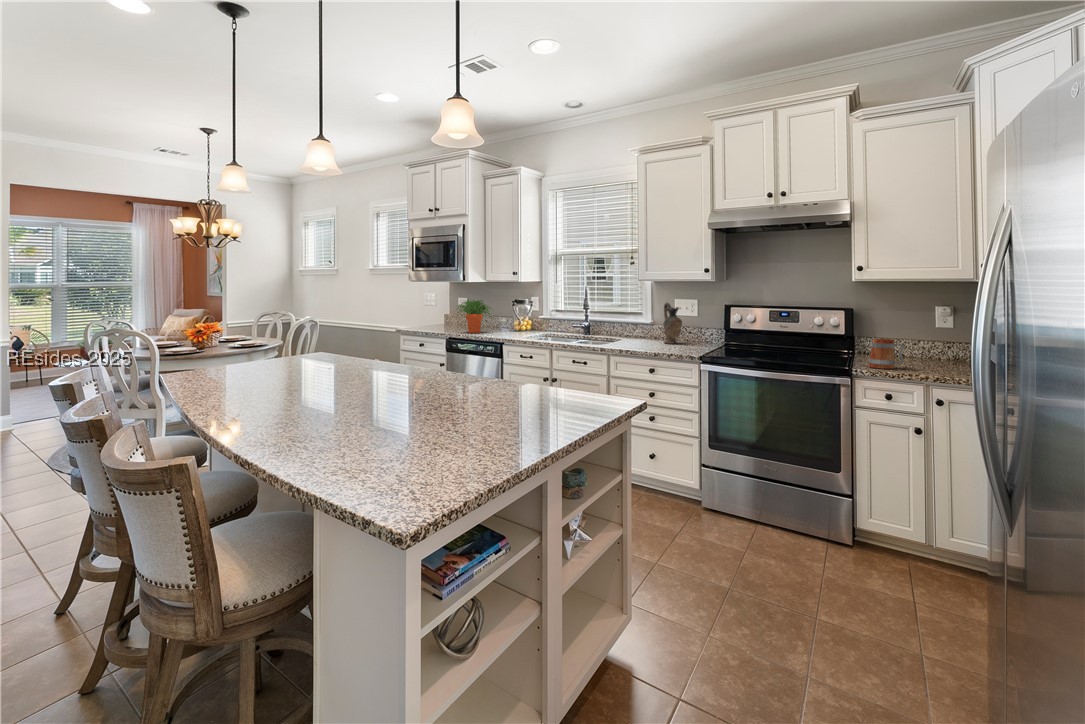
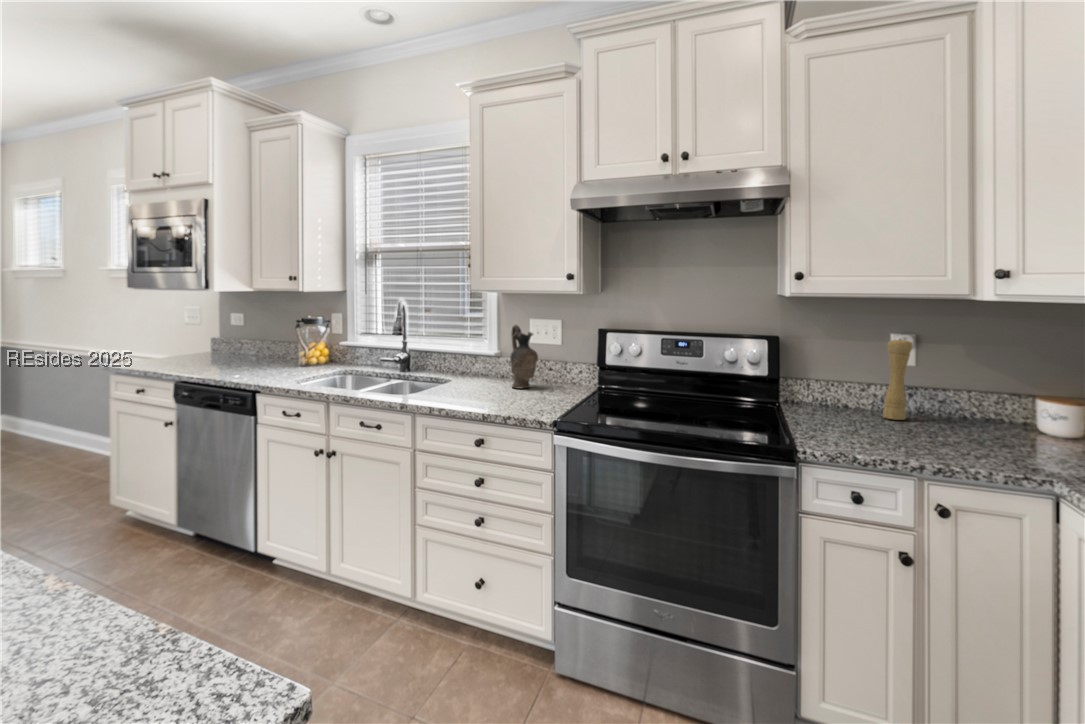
potted plant: present [457,300,492,333] -> none [198,315,267,368]
pepper mill: none [922,307,943,359] -> present [883,339,912,420]
mug: present [869,338,904,369] -> none [818,393,875,446]

